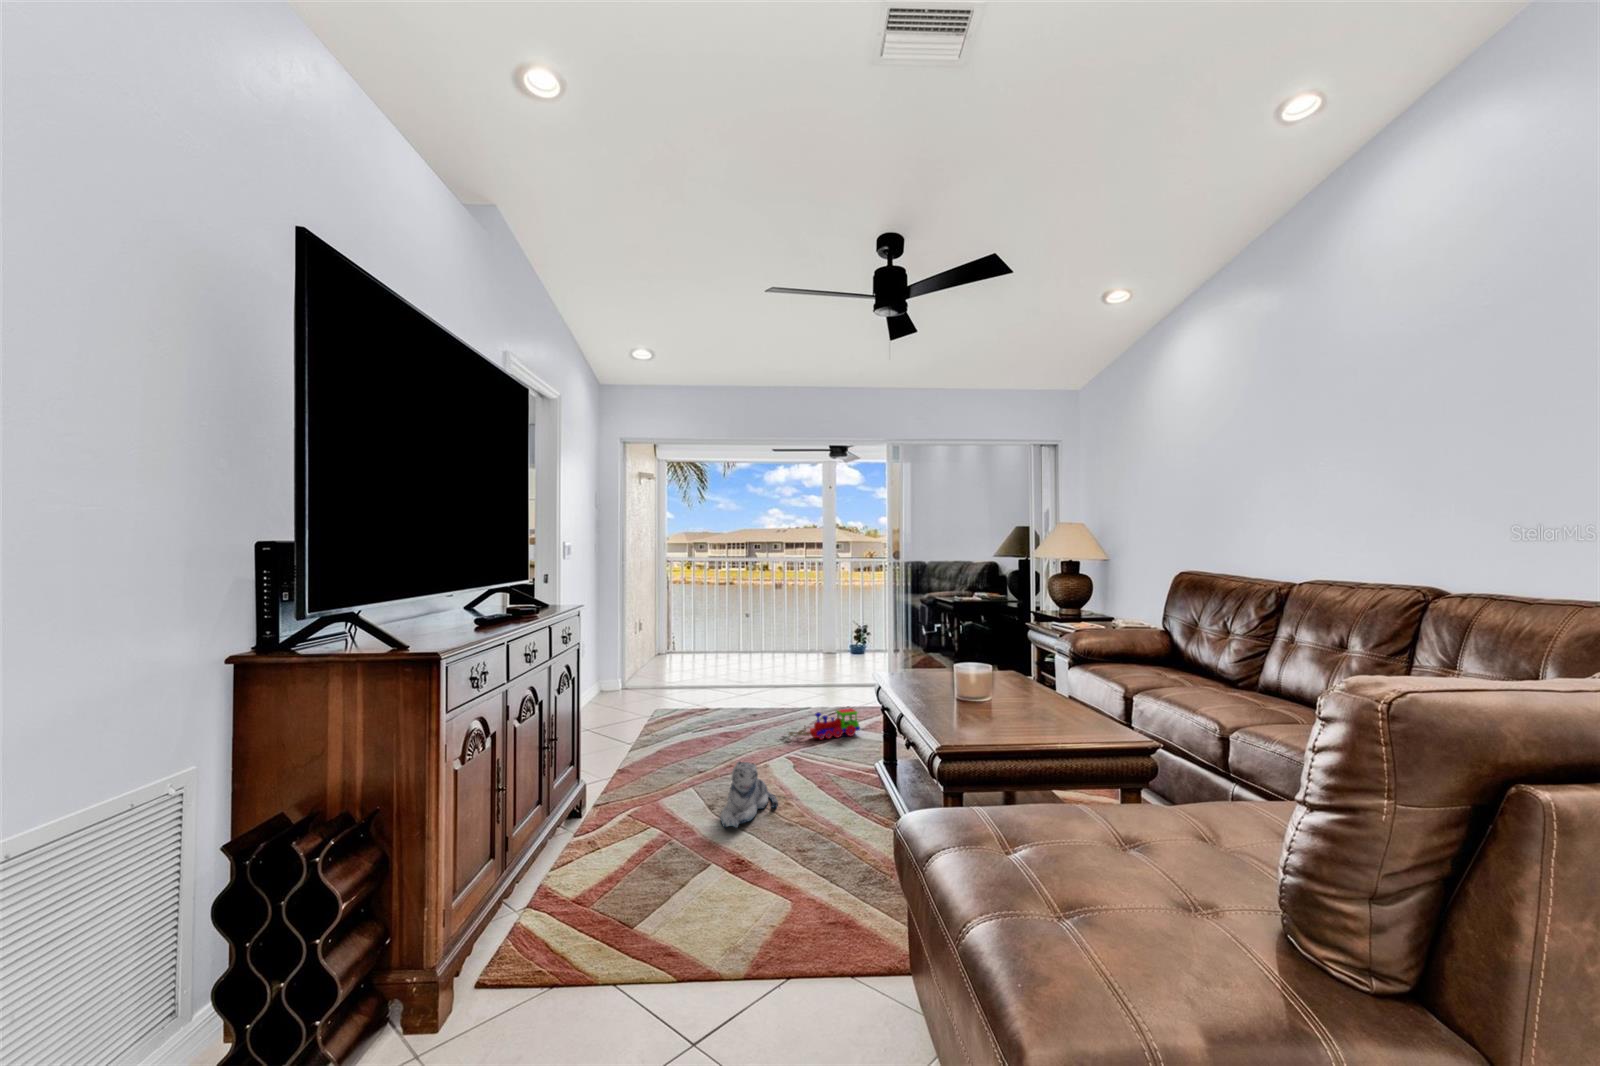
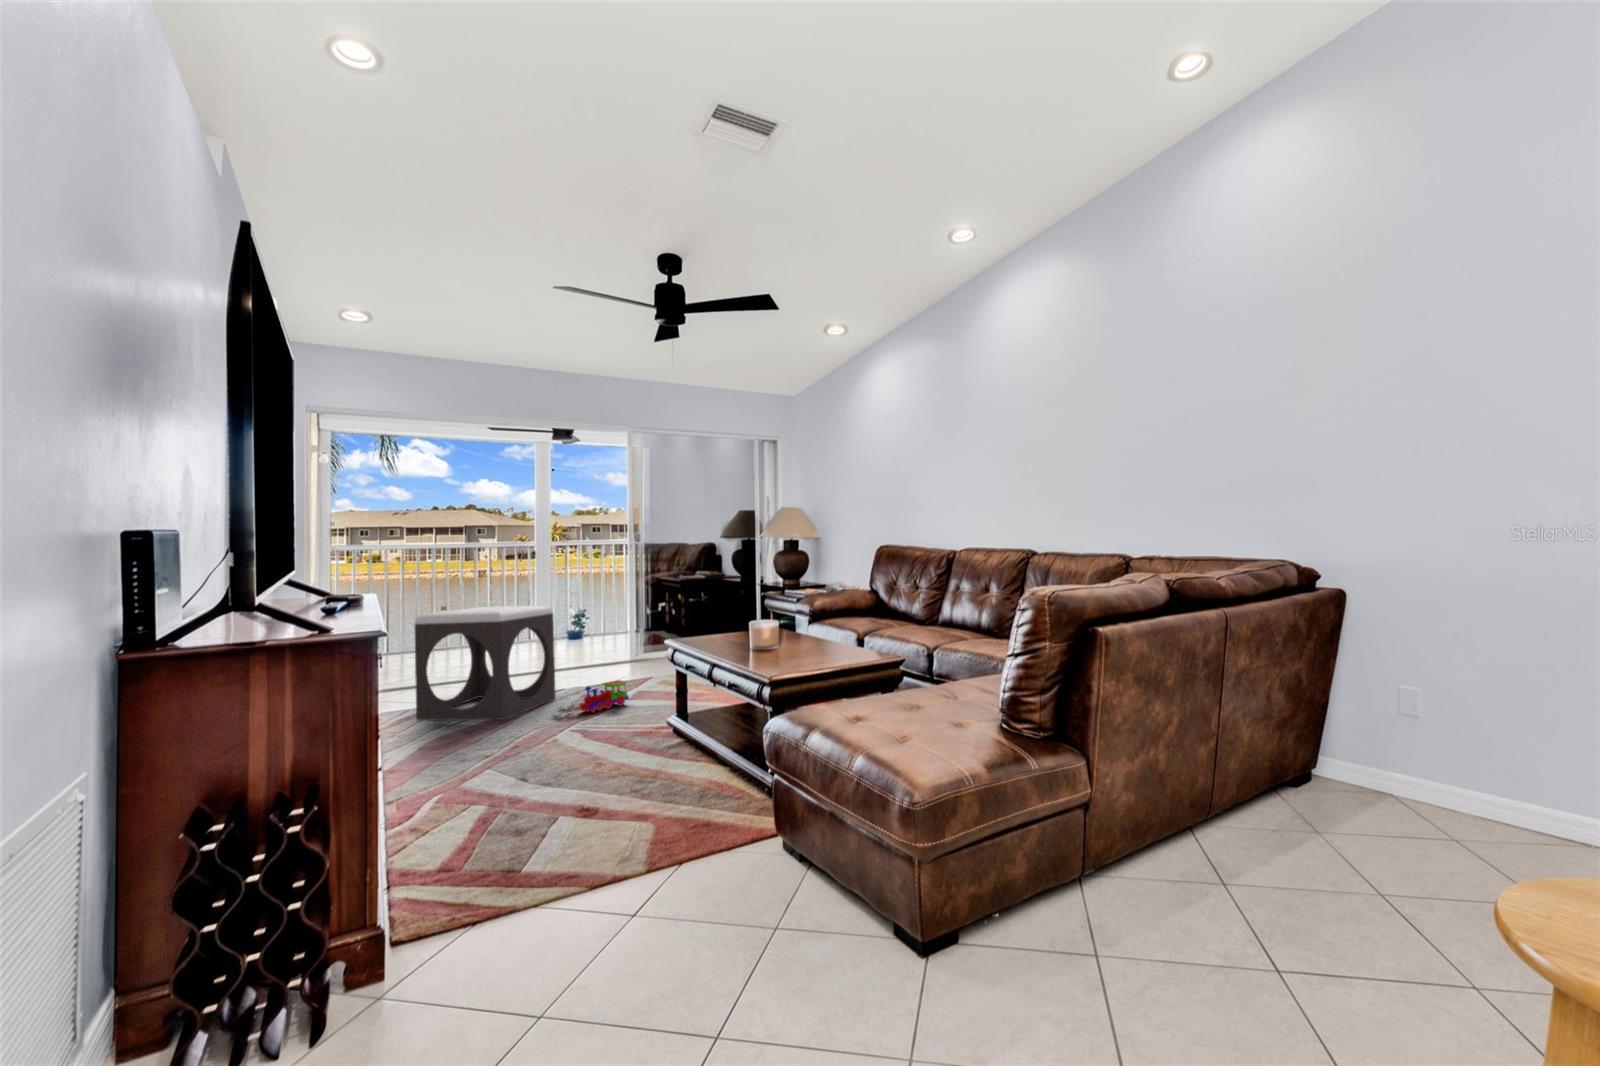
footstool: none [682,625,801,735] -> present [415,606,556,720]
plush toy: present [720,761,778,828] -> none [536,726,589,789]

